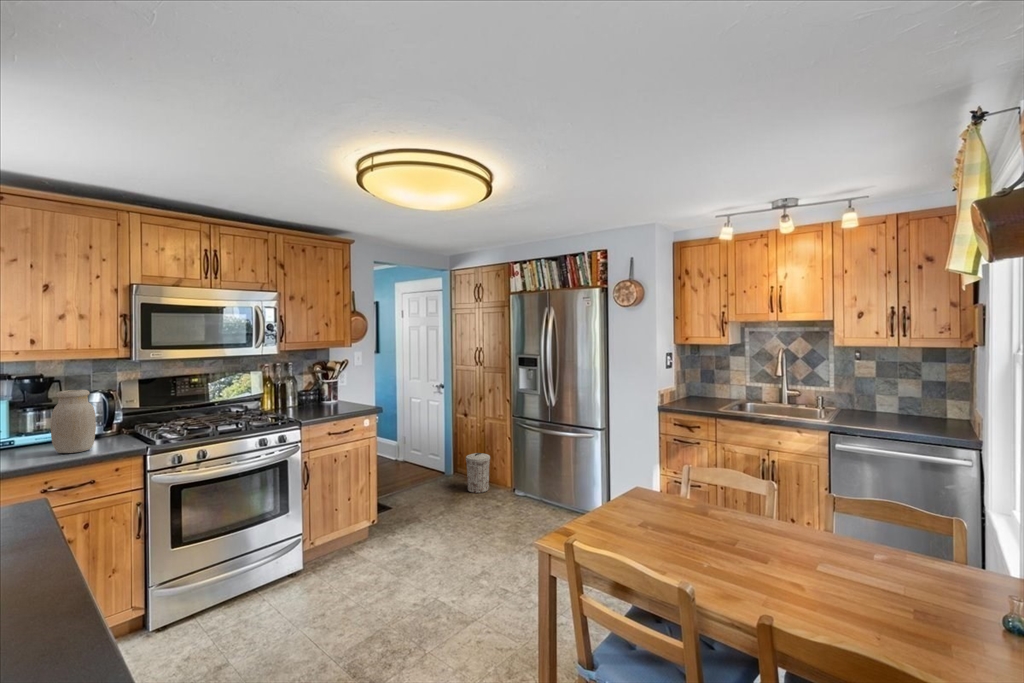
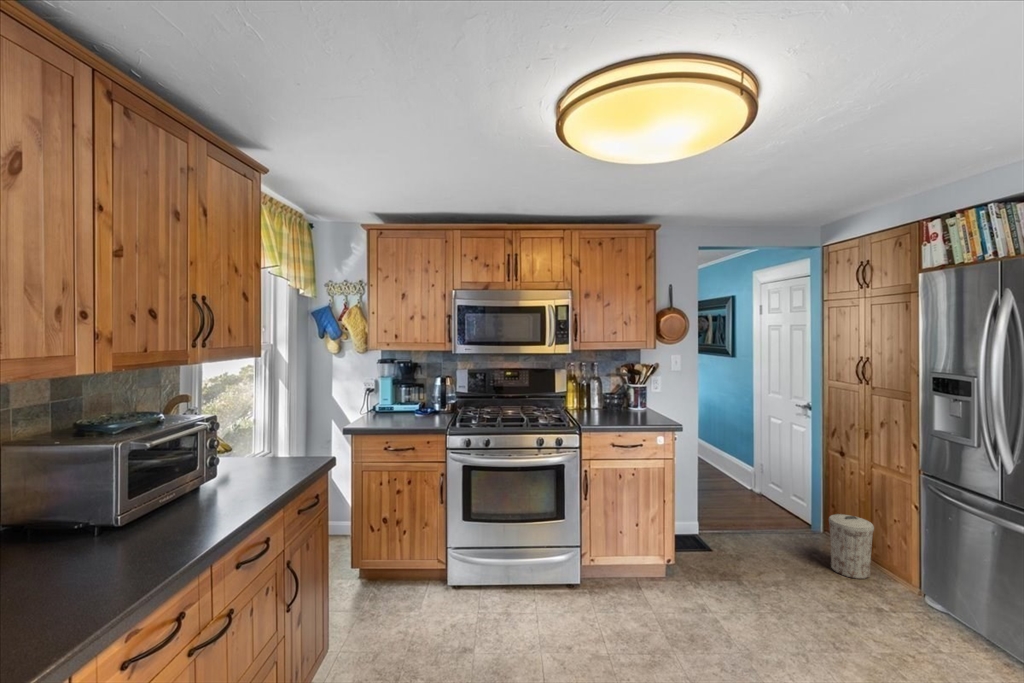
jar: present [51,390,96,453] -> none [395,376,420,425]

